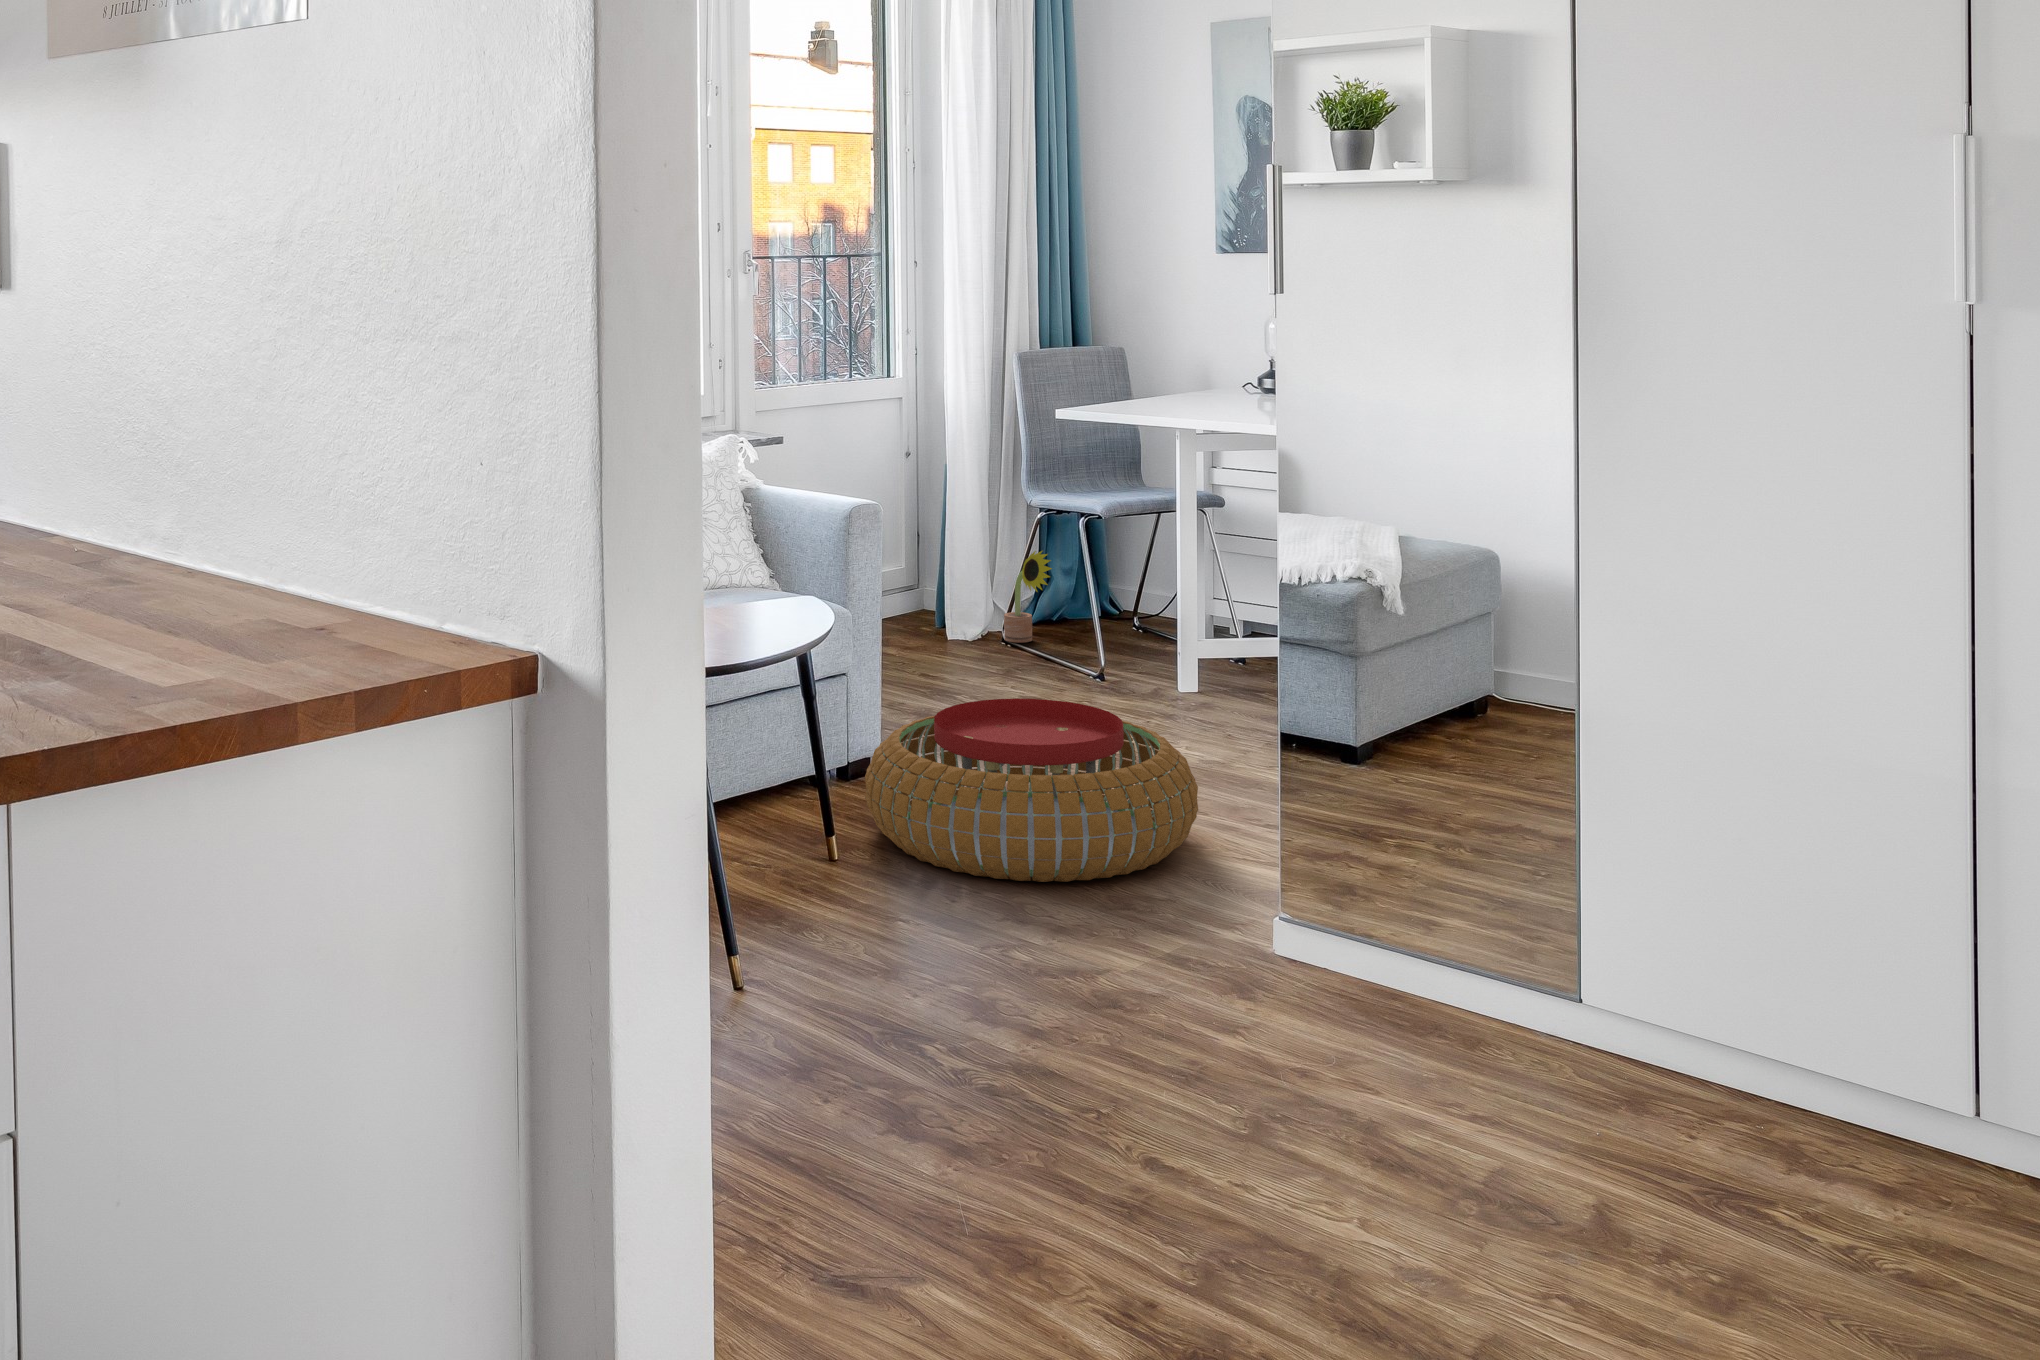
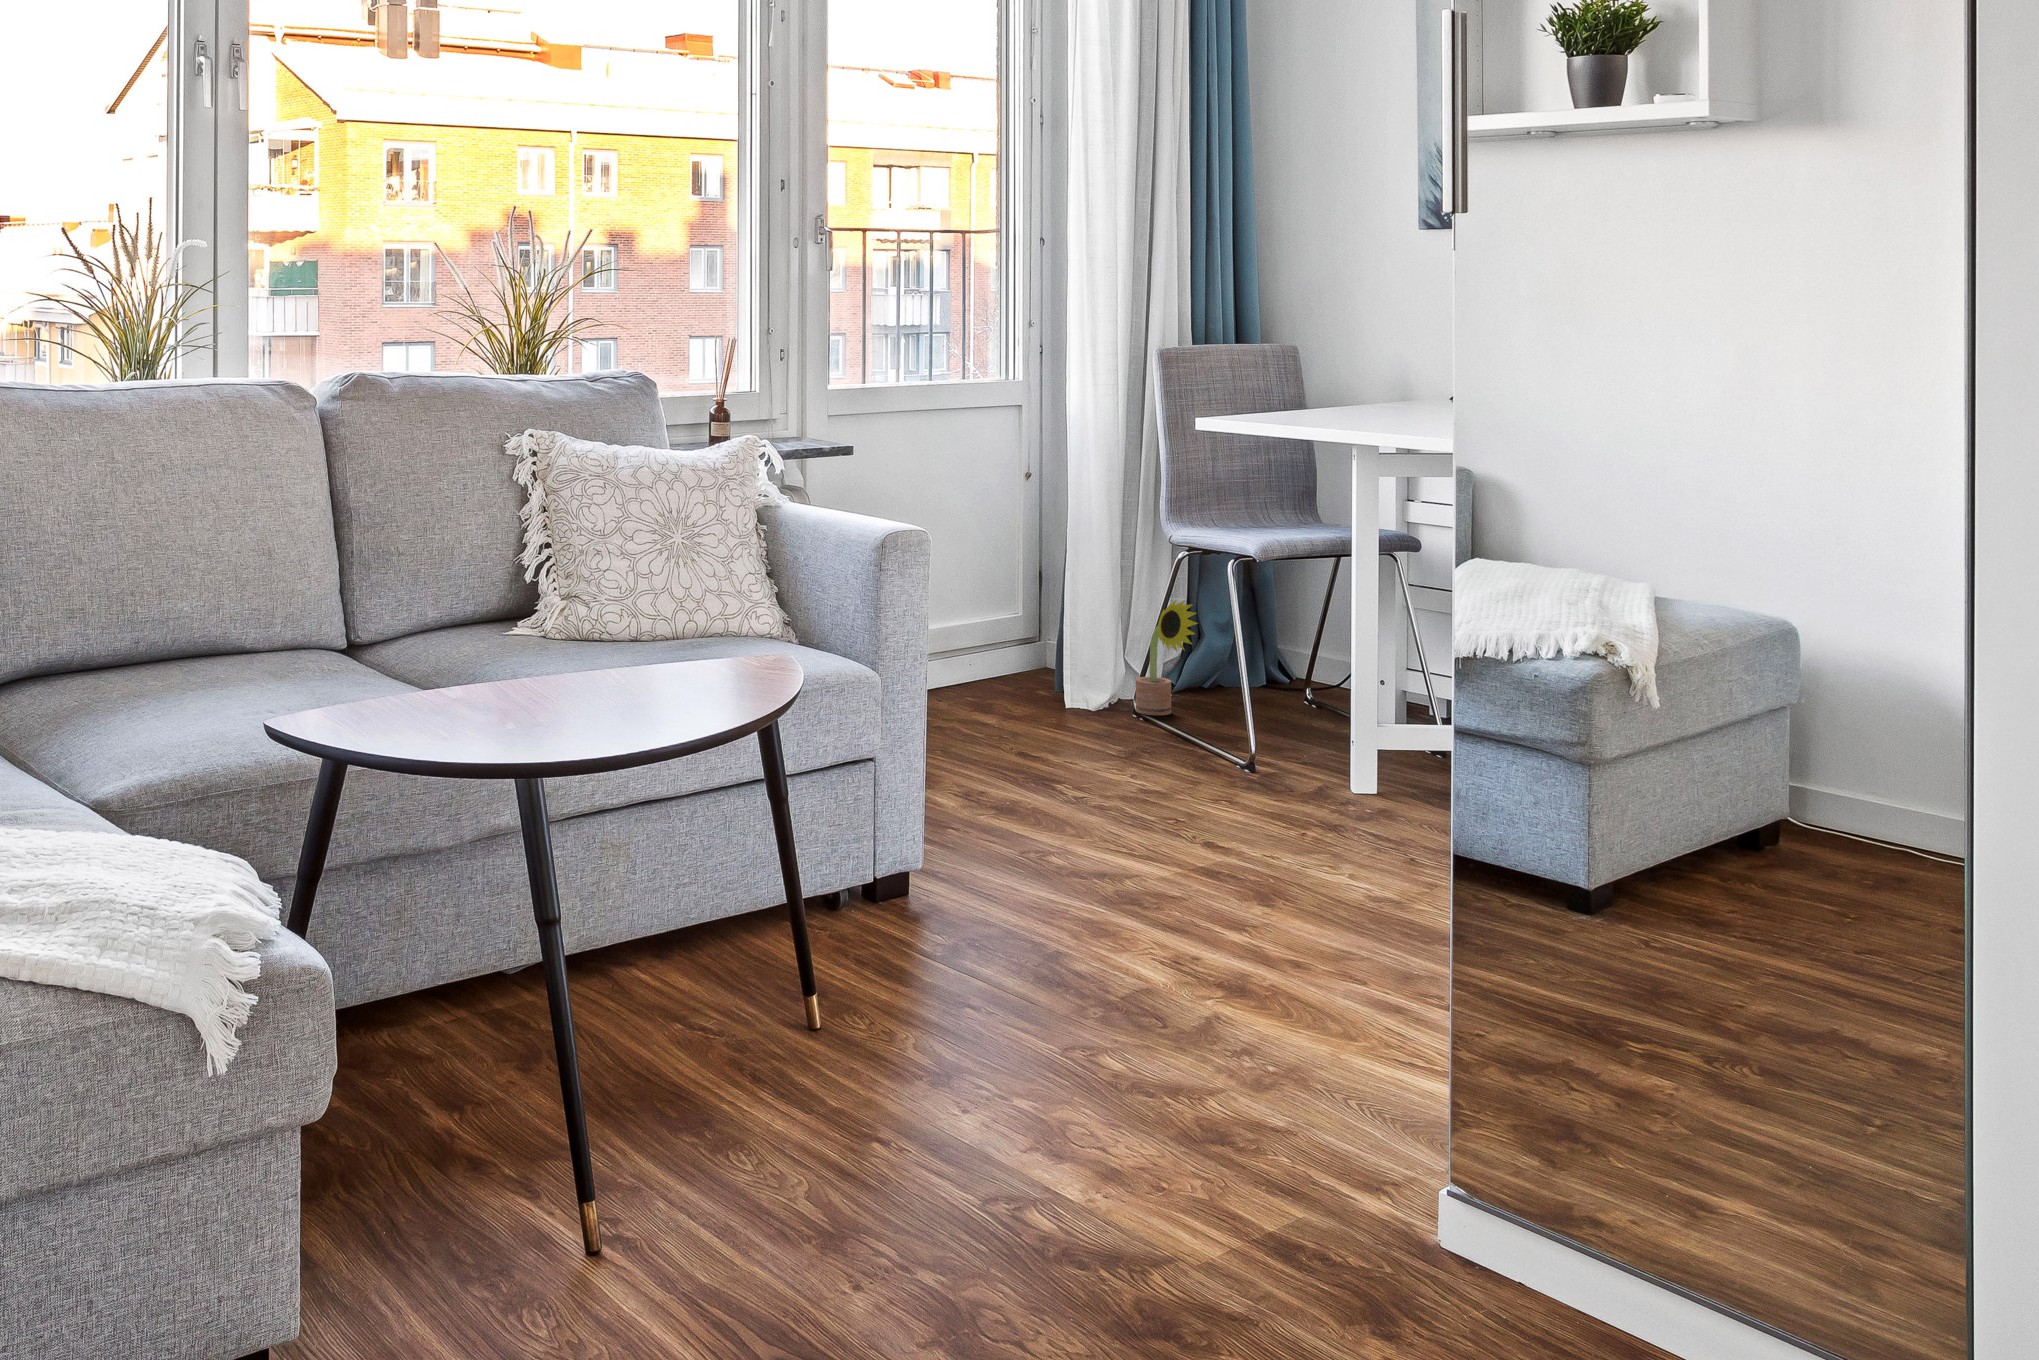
pouf: present [865,699,1198,882] -> none [872,801,1349,1083]

